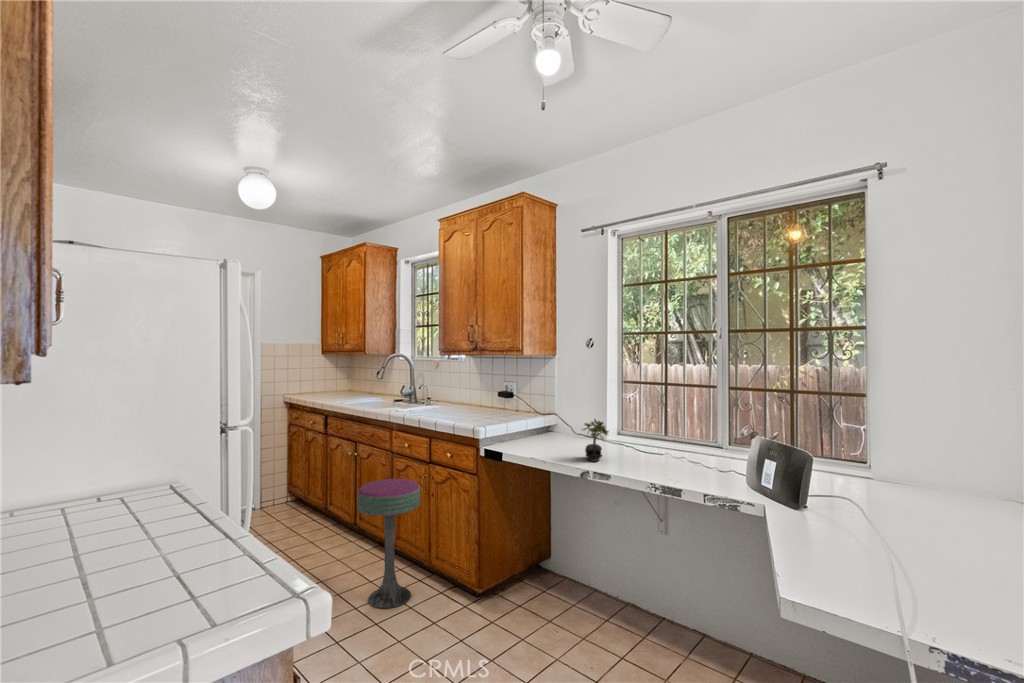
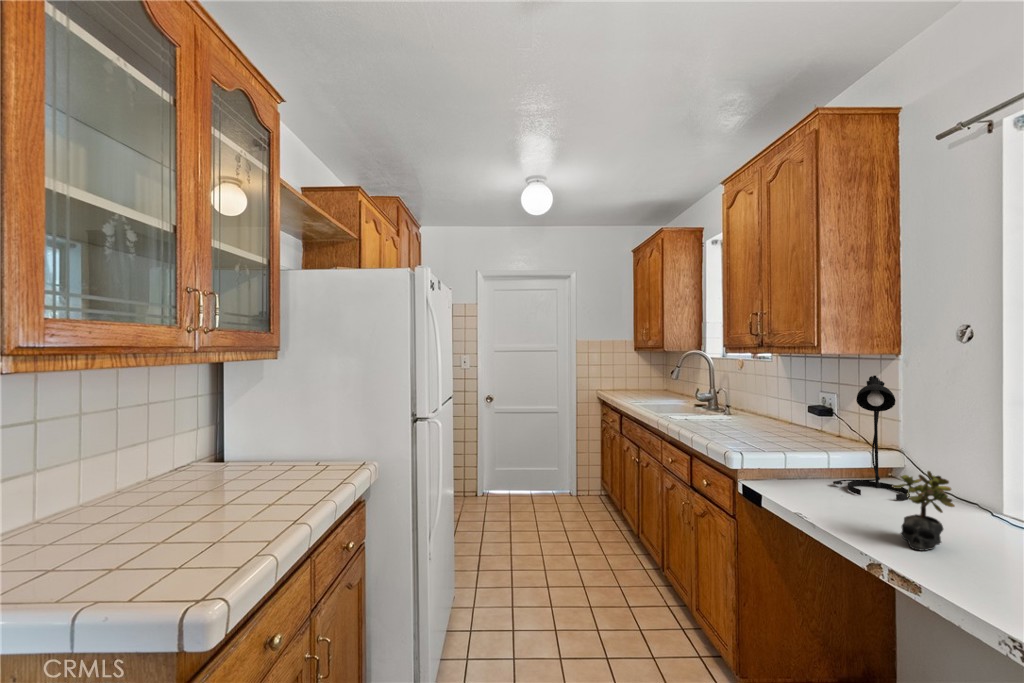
desk lamp: none [531,369,569,443] -> present [833,375,910,500]
bar stool: present [358,479,420,608] -> none [599,495,671,648]

